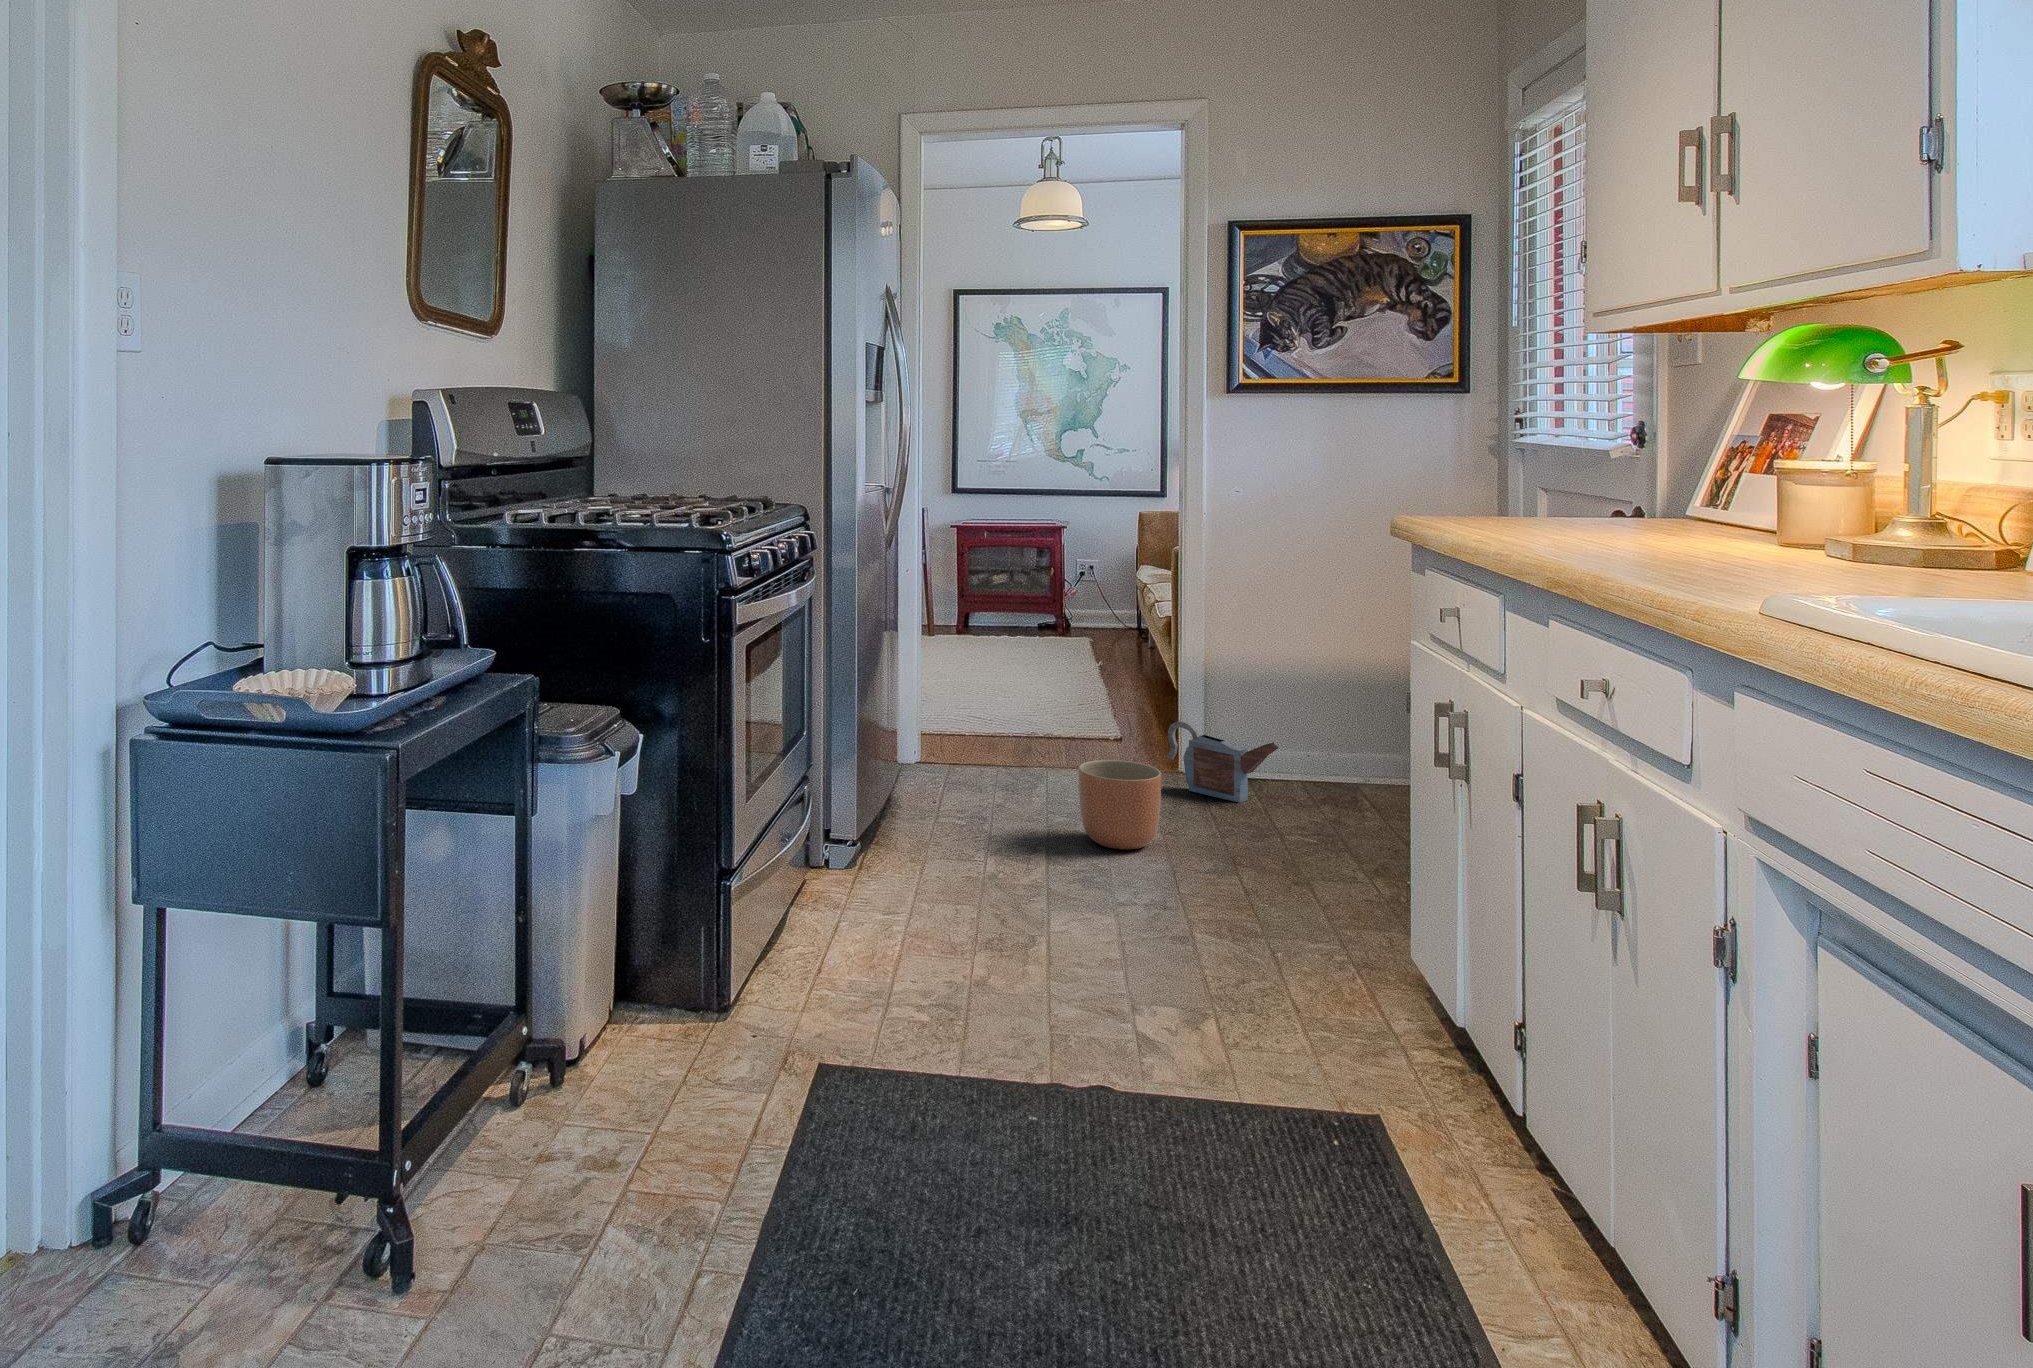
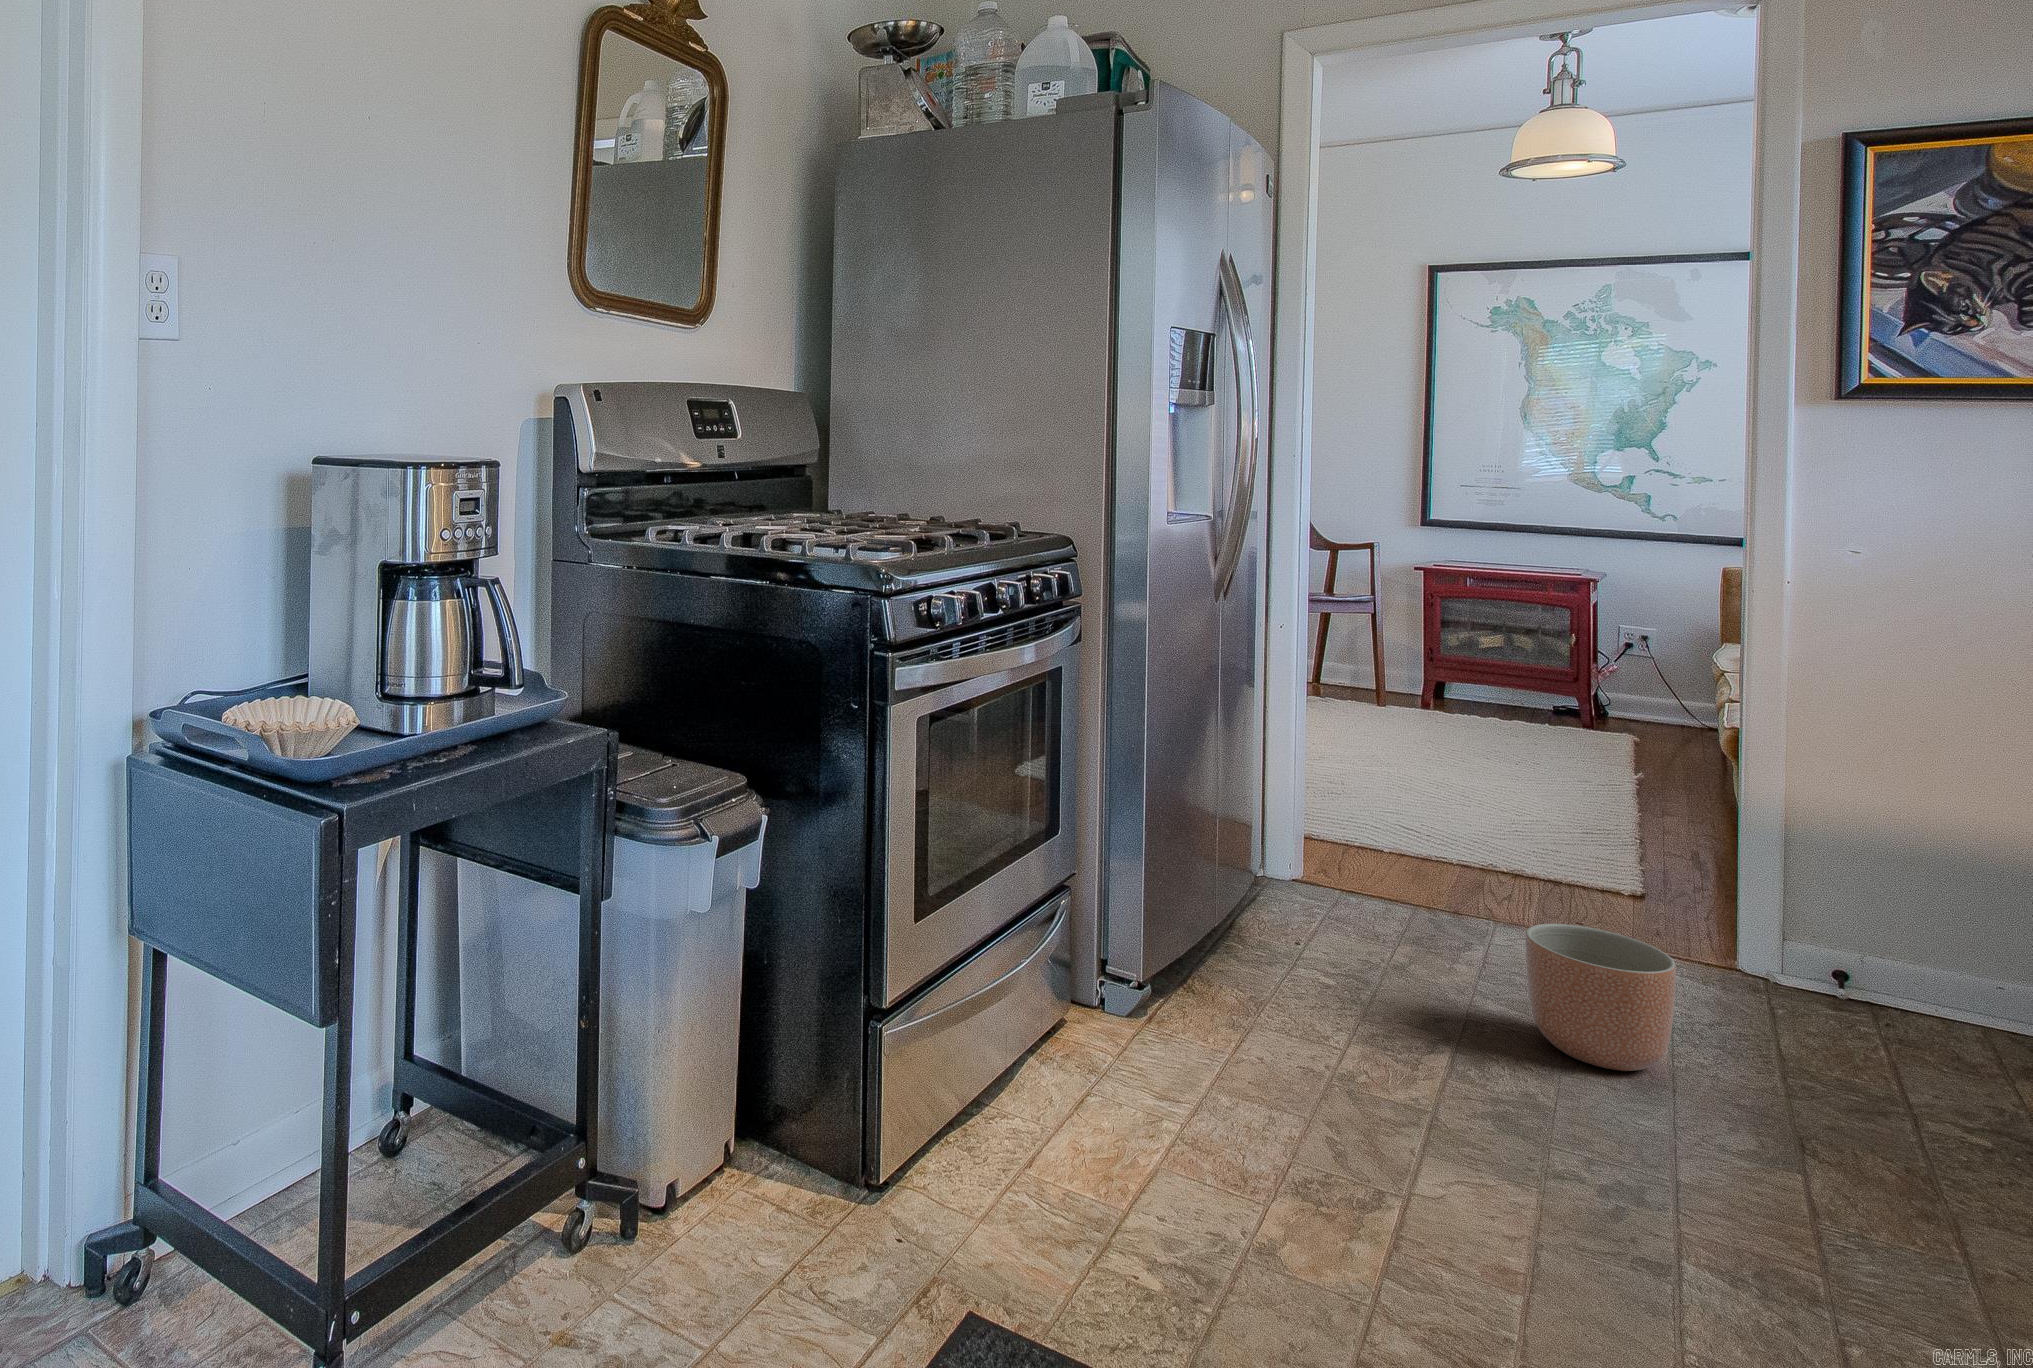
watering can: present [1167,721,1278,803] -> none [1714,880,1933,1026]

